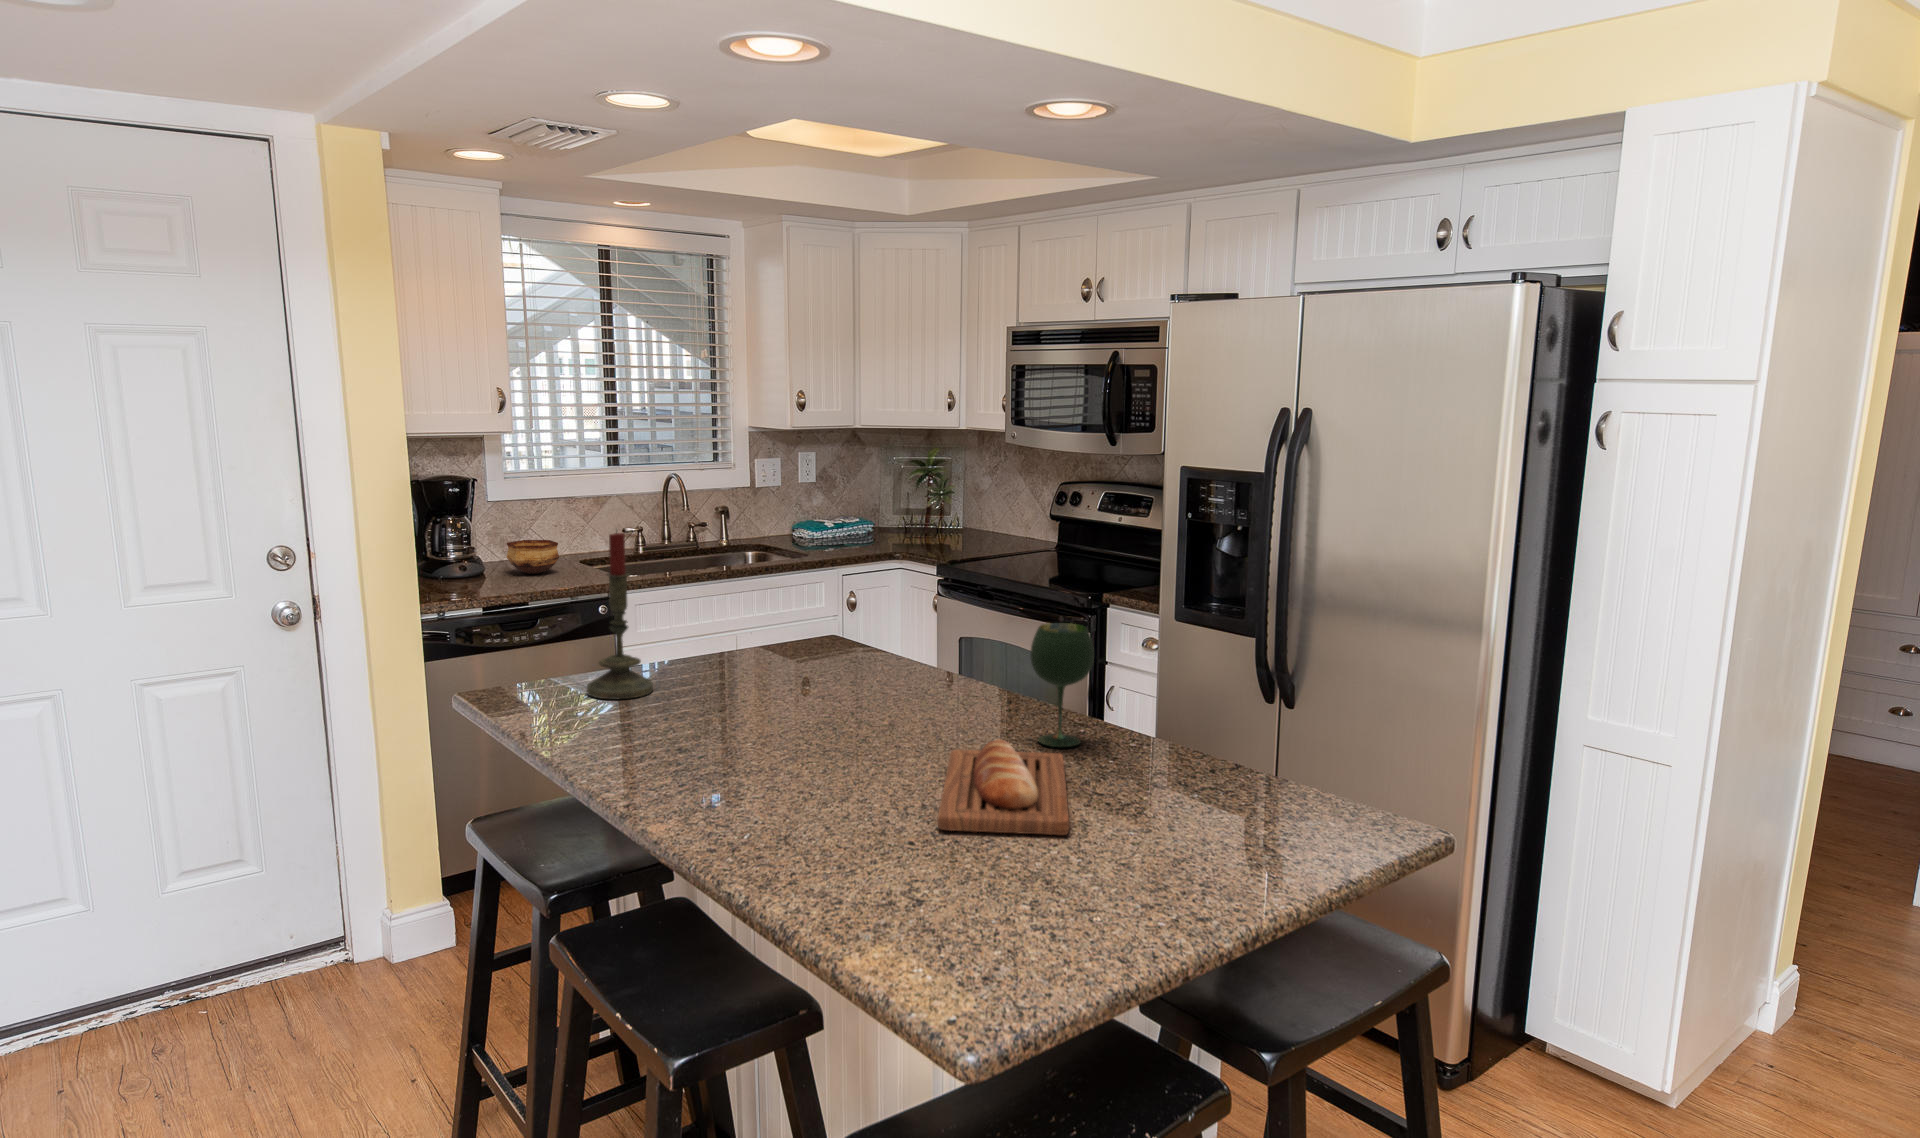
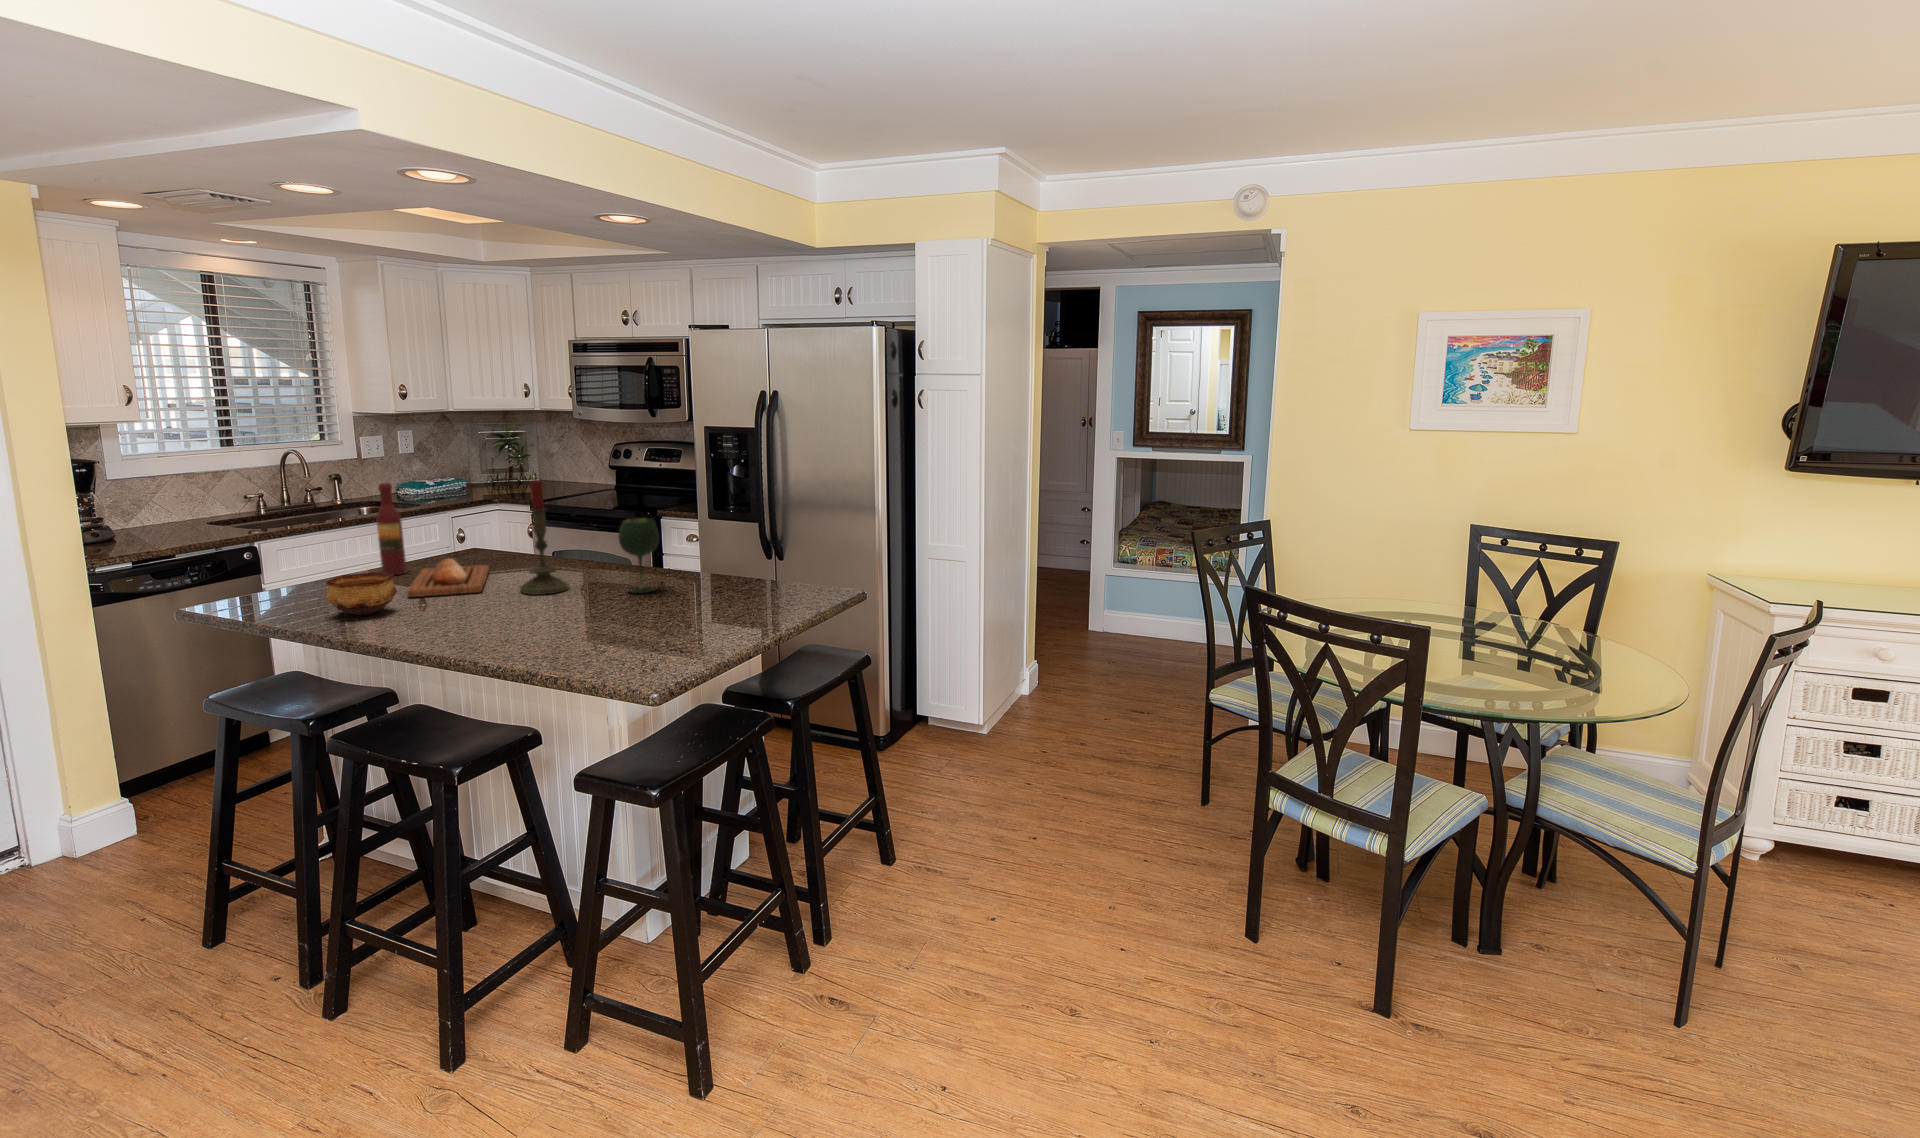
candle: present [587,532,653,699] -> present [520,480,568,595]
wine bottle: none [720,535,751,666] -> present [377,483,407,575]
bowl: present [506,540,559,574] -> present [326,572,397,615]
bread loaf: present [937,739,1070,835] -> present [407,559,489,597]

